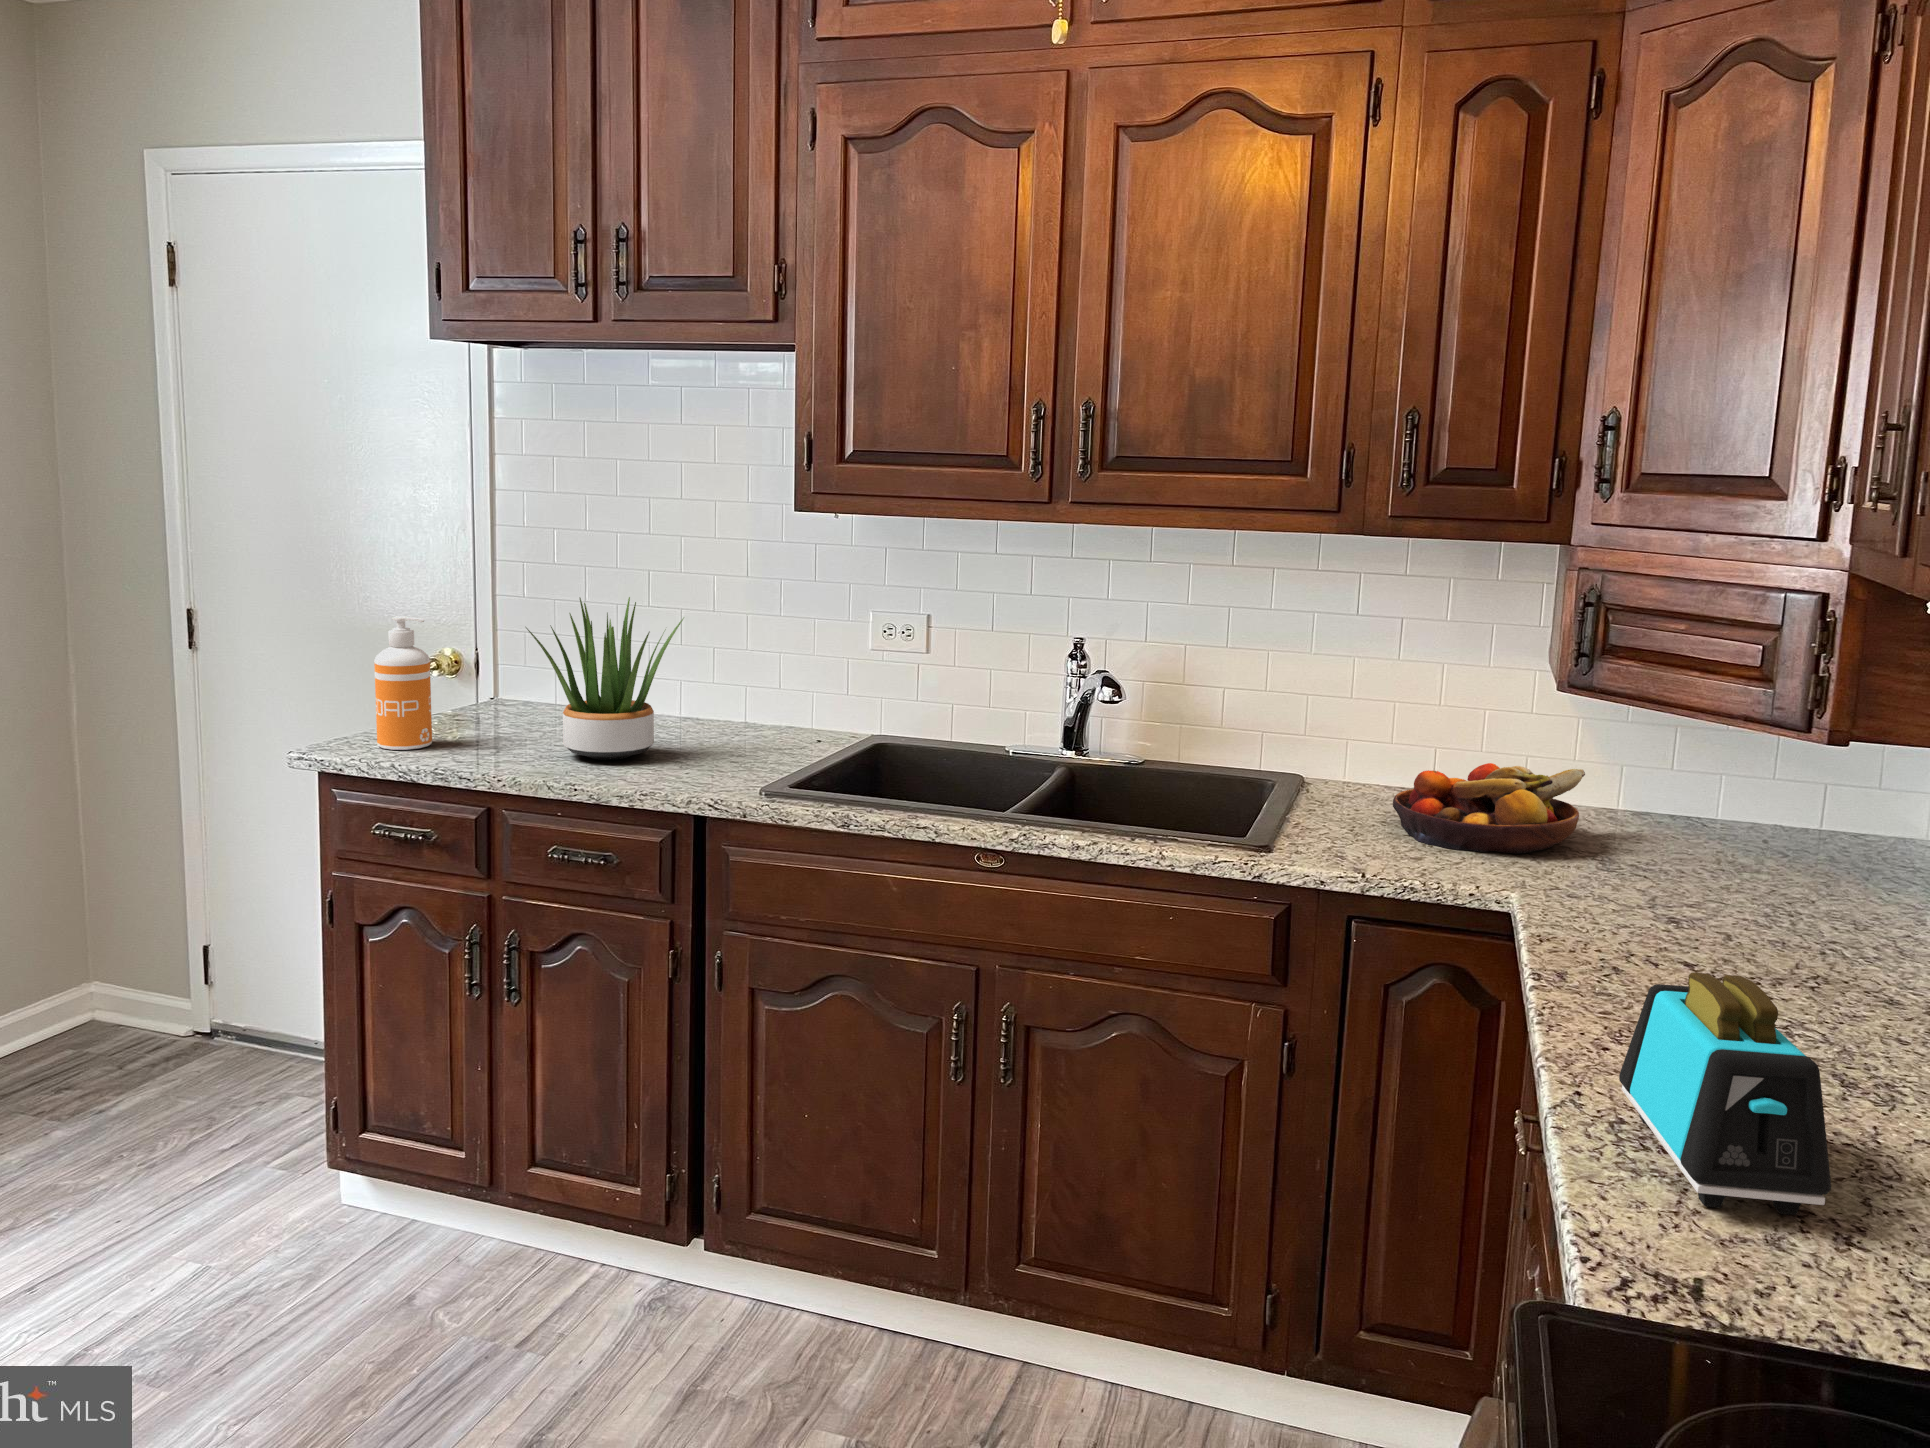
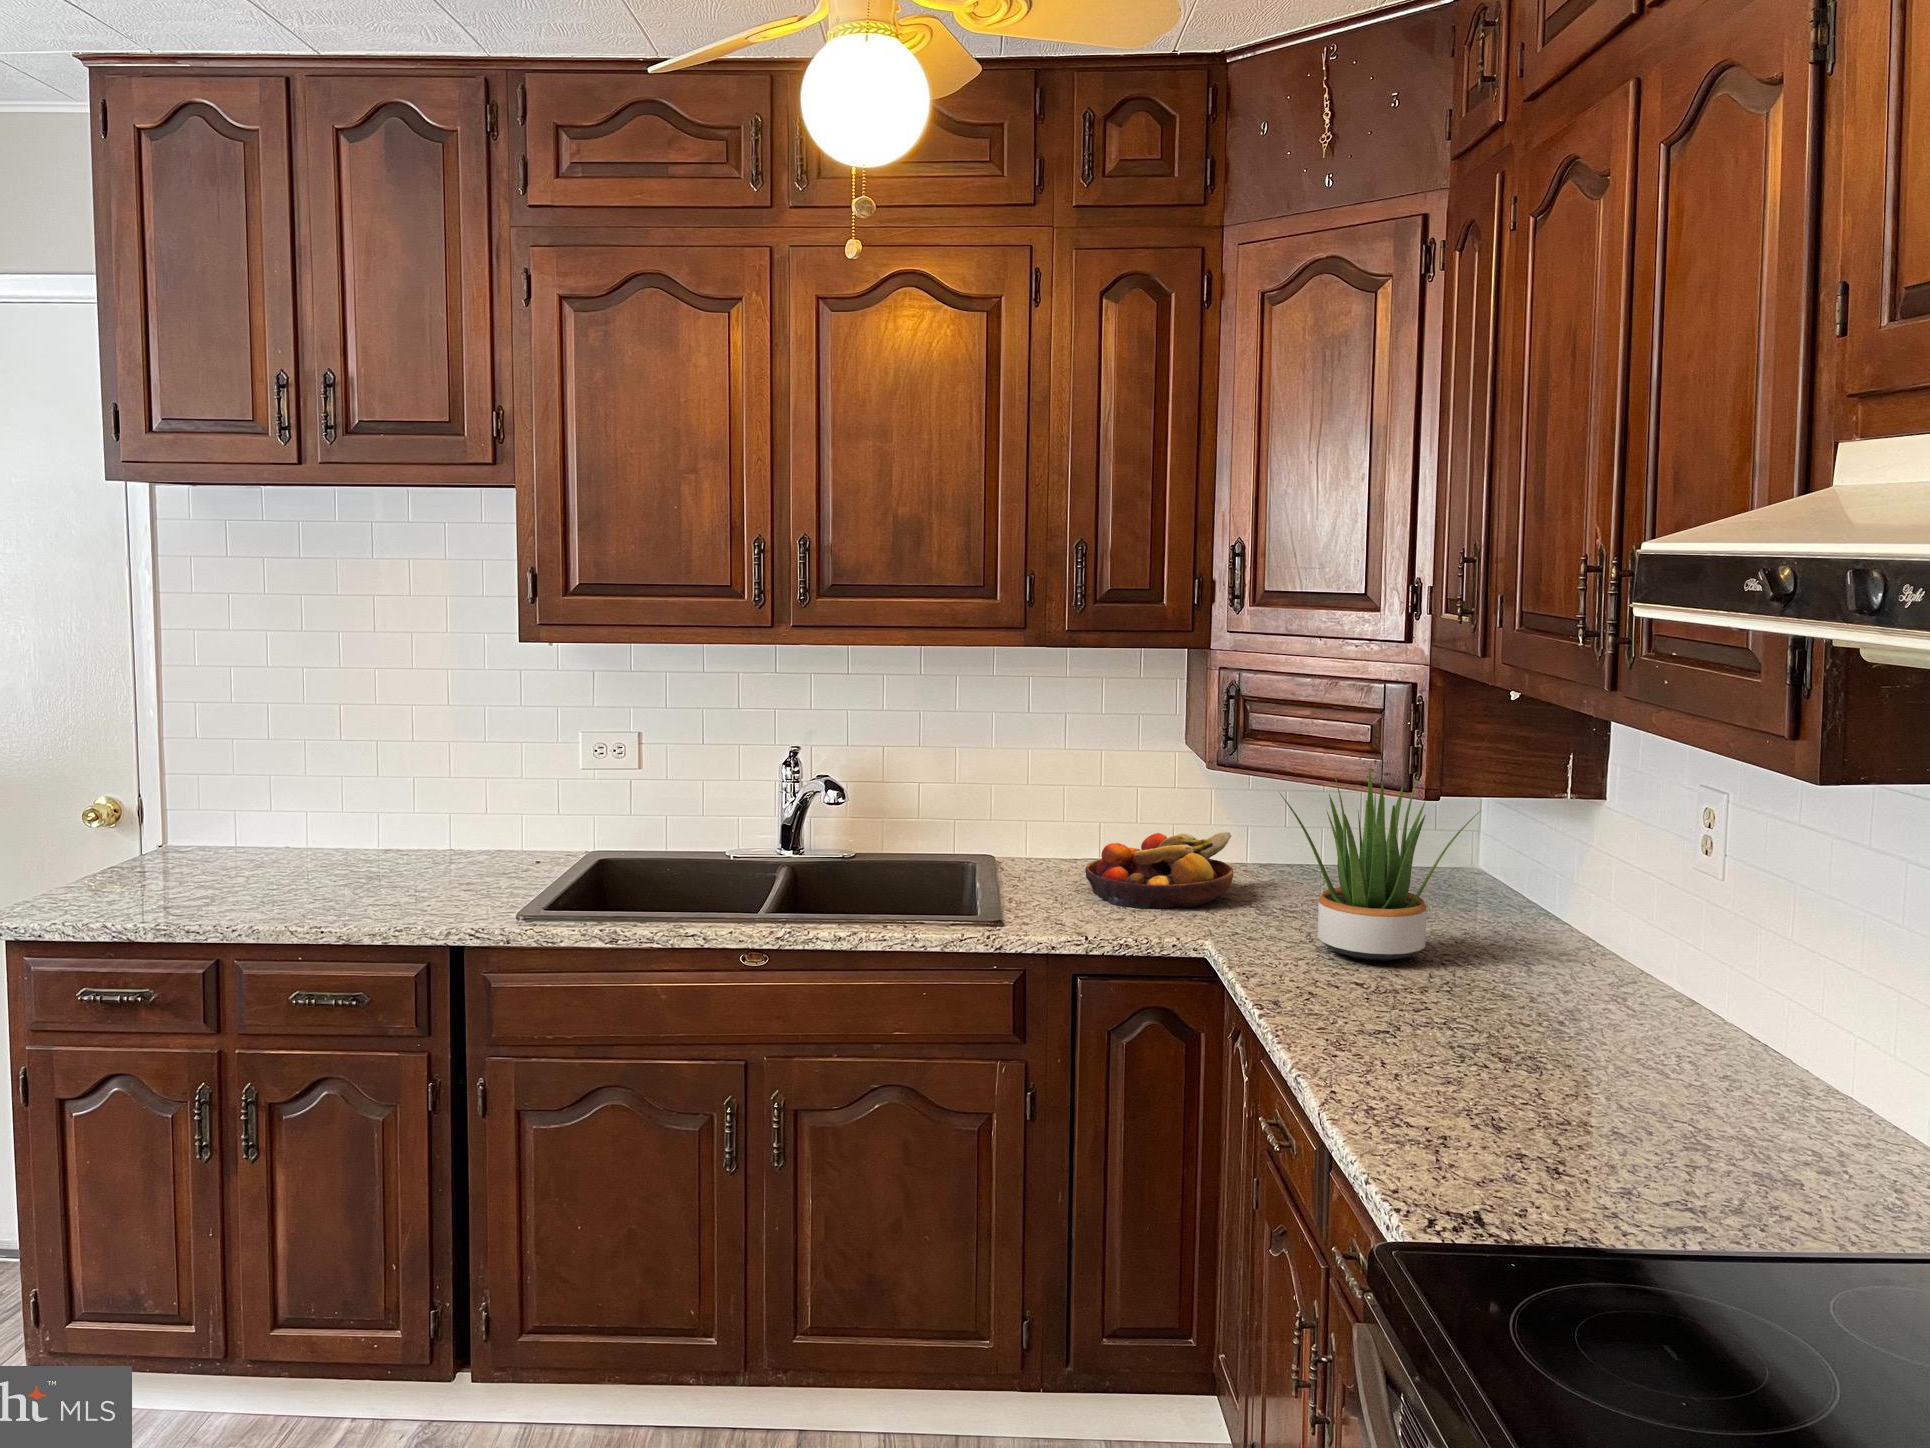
potted plant: present [526,597,684,760] -> present [1280,769,1479,961]
soap dispenser: present [374,616,432,750] -> none [67,767,133,909]
toaster: present [1619,972,1831,1215] -> none [1365,982,1539,1162]

